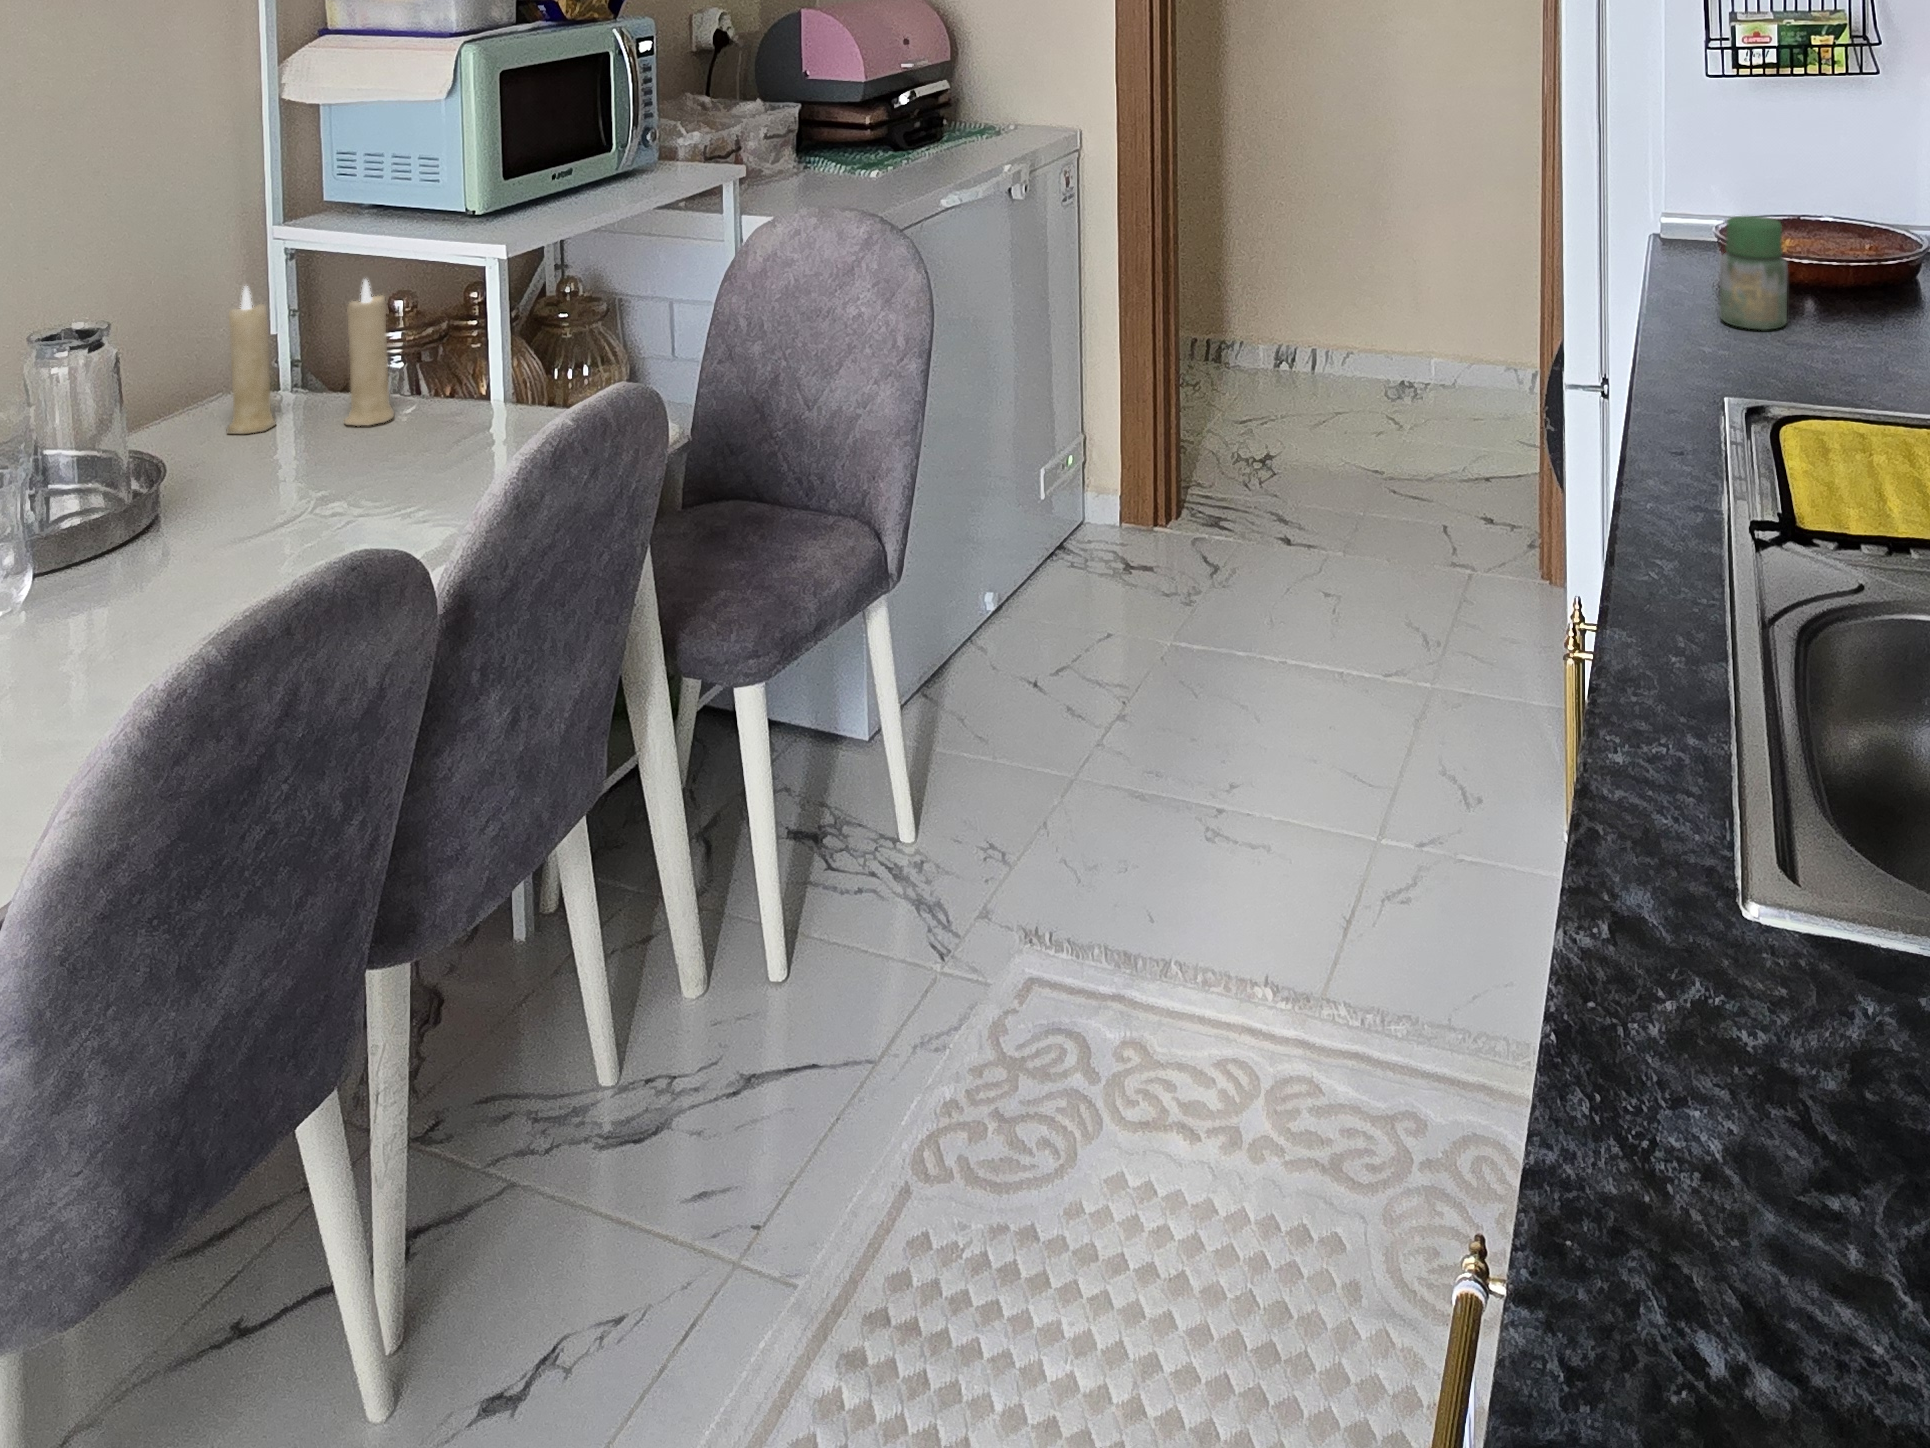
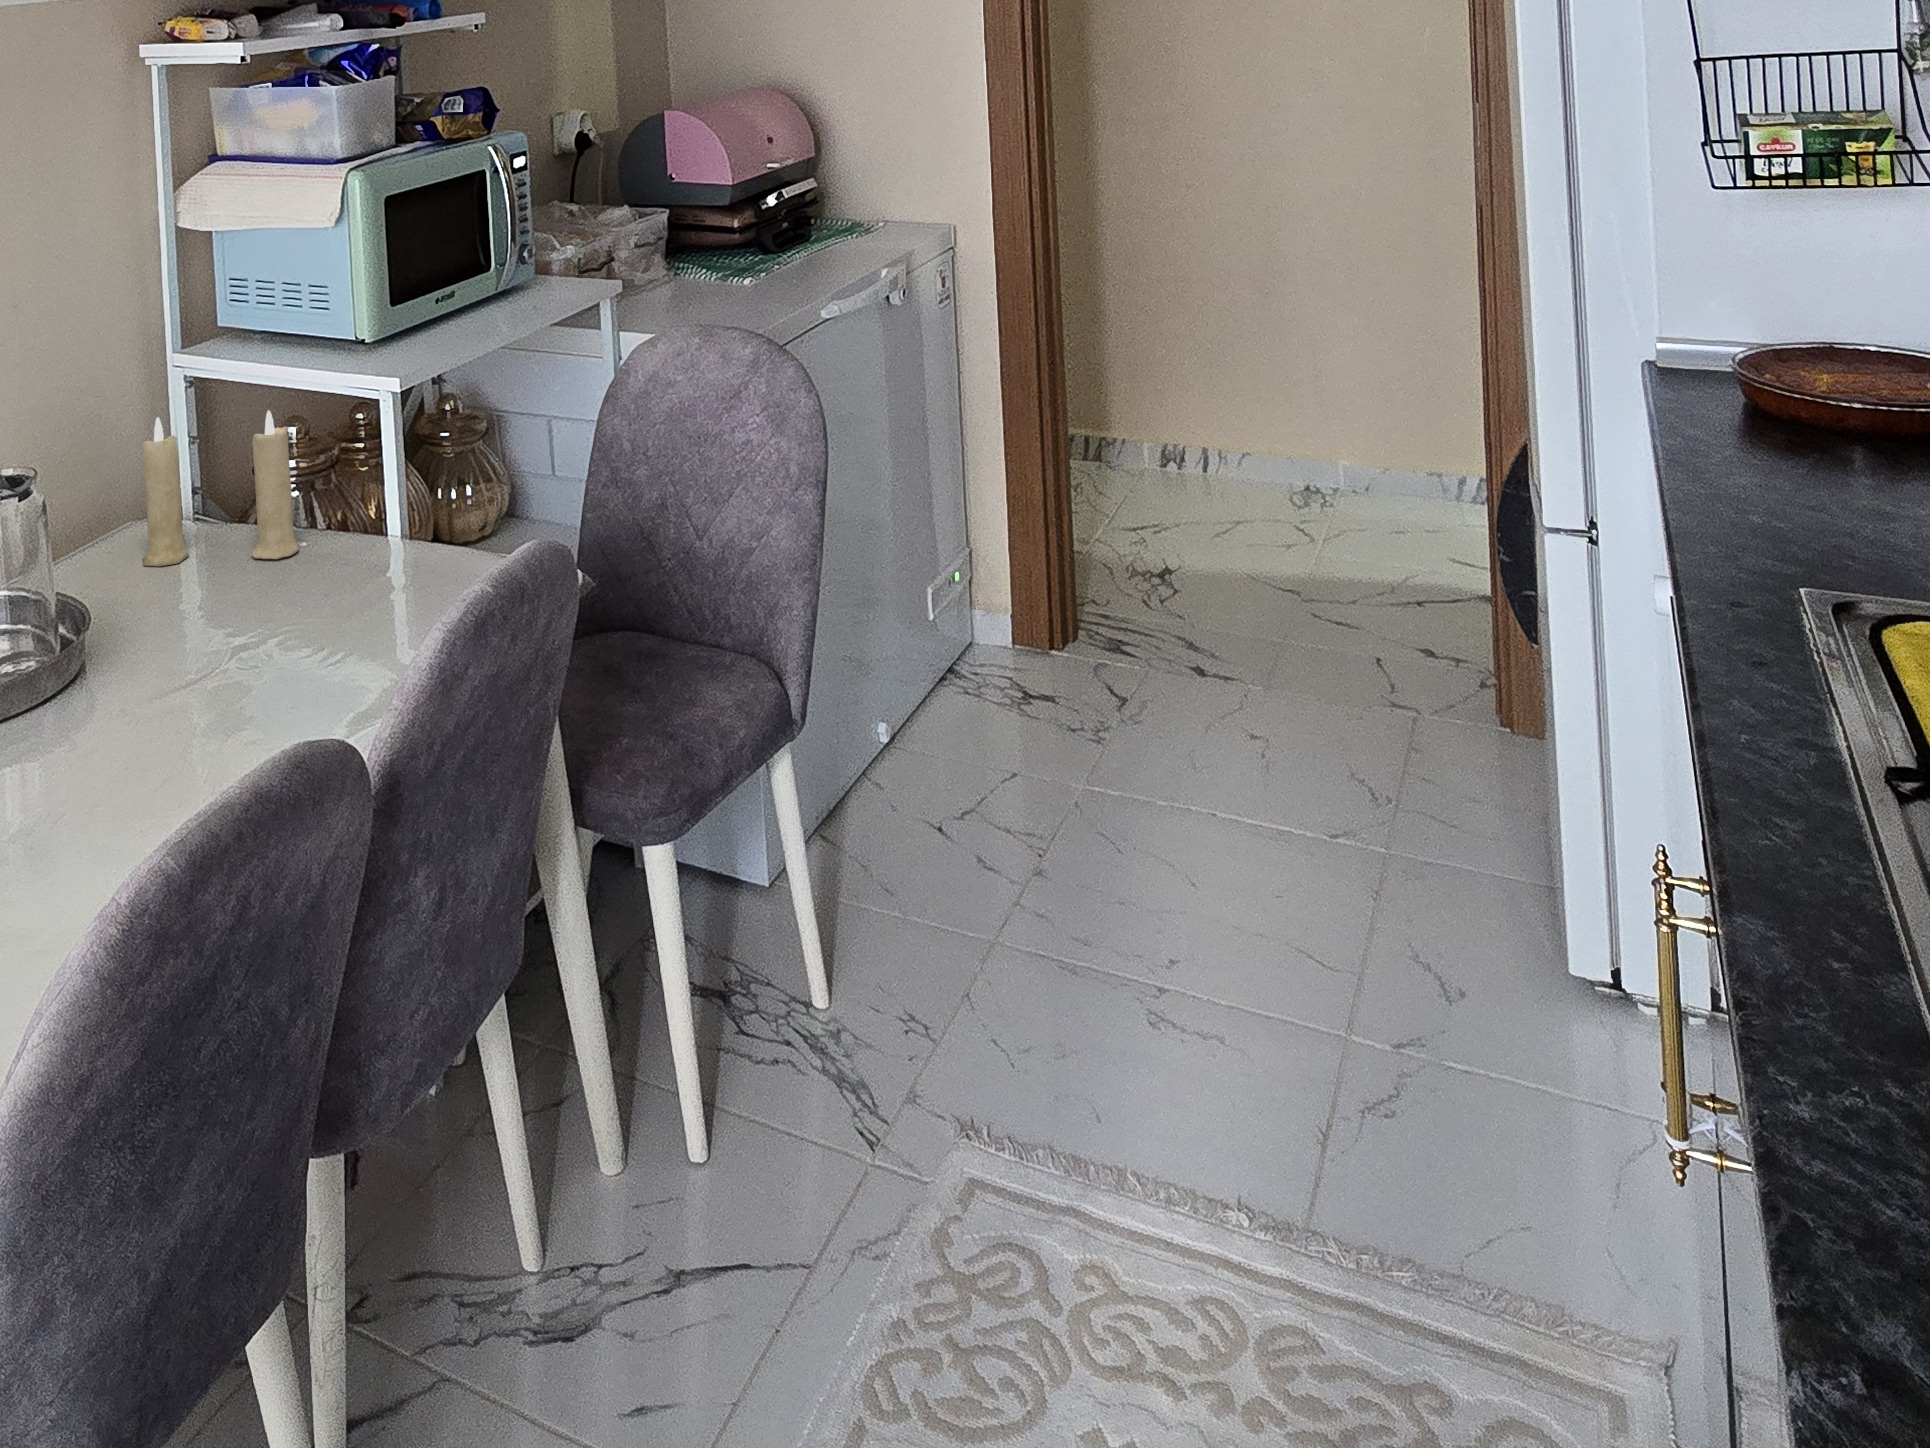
jar: present [1720,216,1788,330] -> none [1754,356,1846,492]

